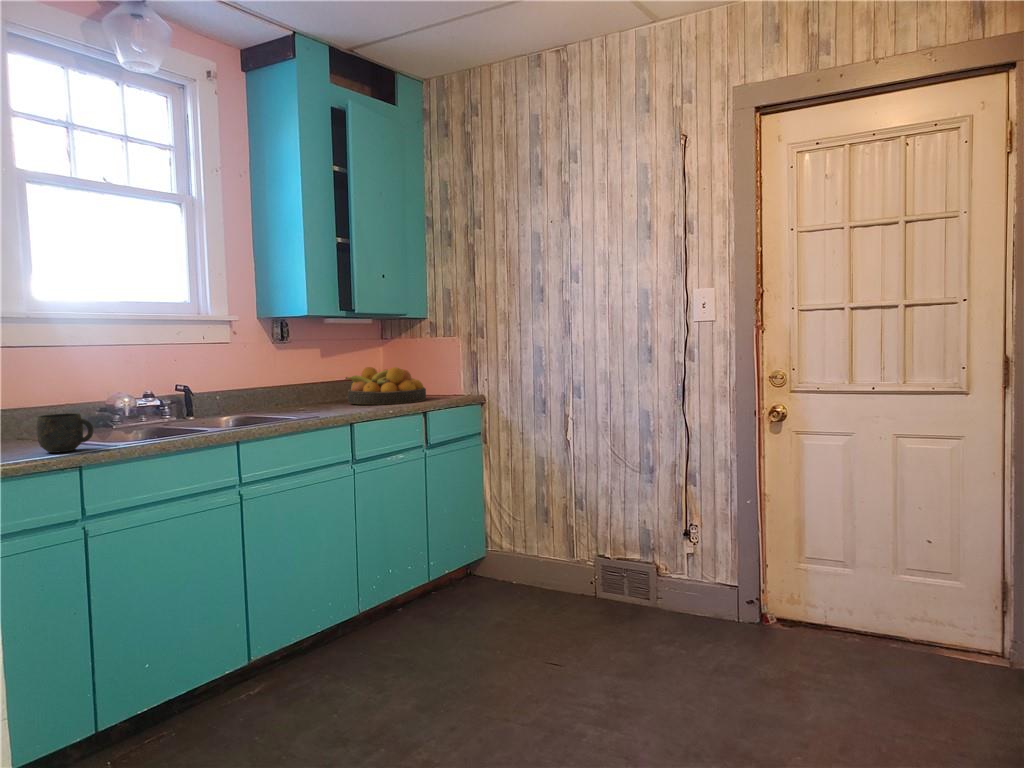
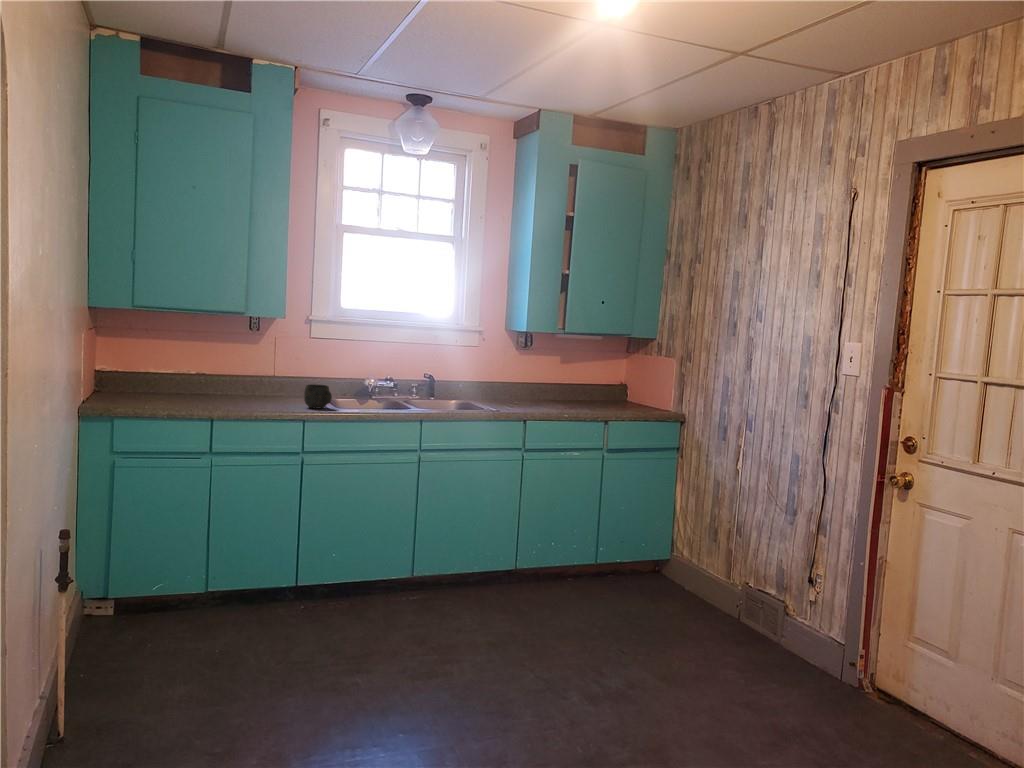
fruit bowl: present [345,367,426,404] -> none [561,377,627,412]

